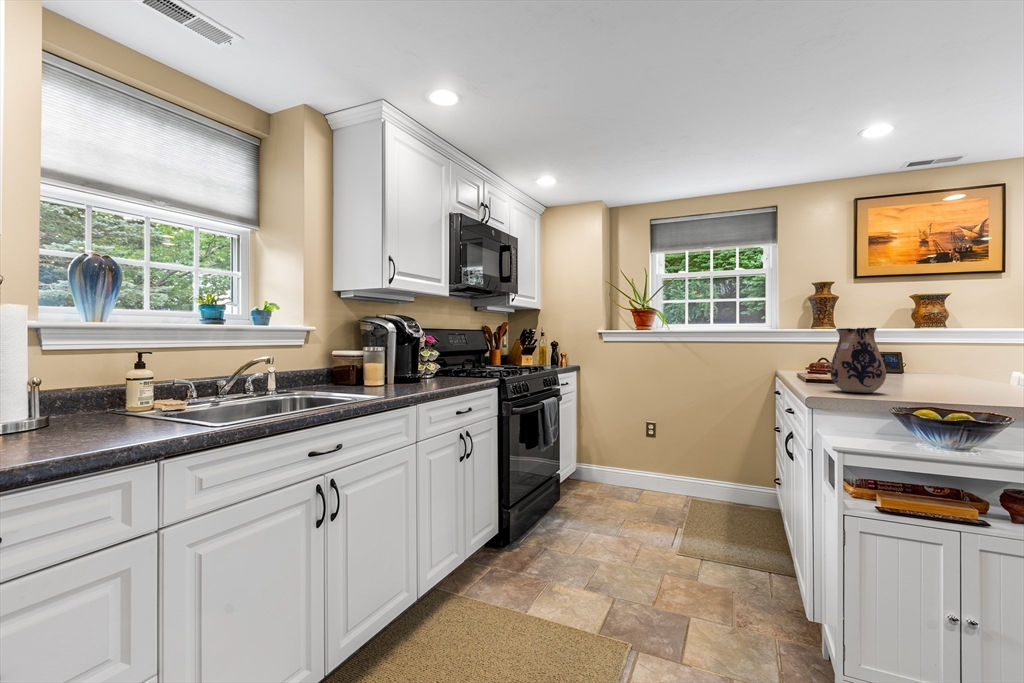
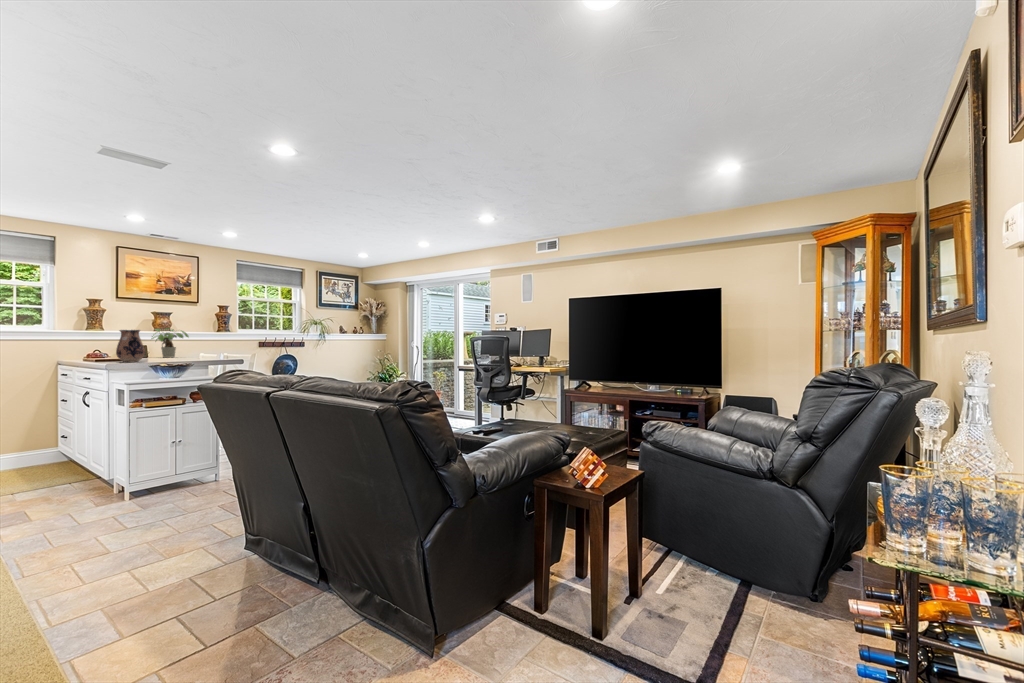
potted plant: none [908,321,984,373] -> present [151,328,189,357]

